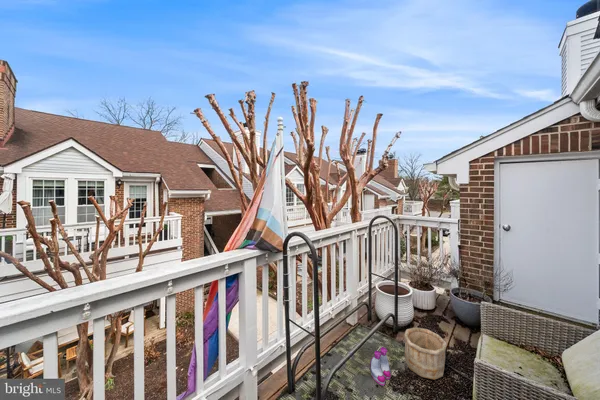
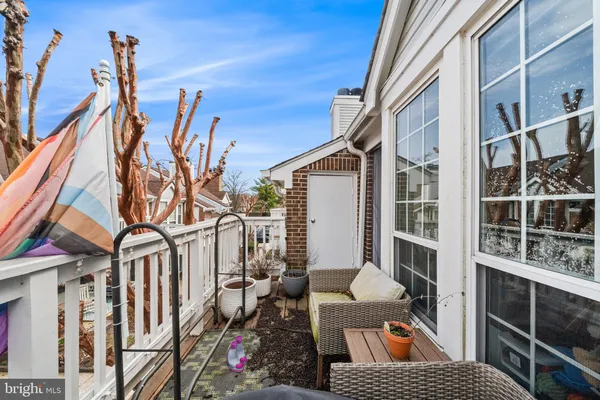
wooden bucket: present [404,327,447,380] -> none [255,308,288,349]

